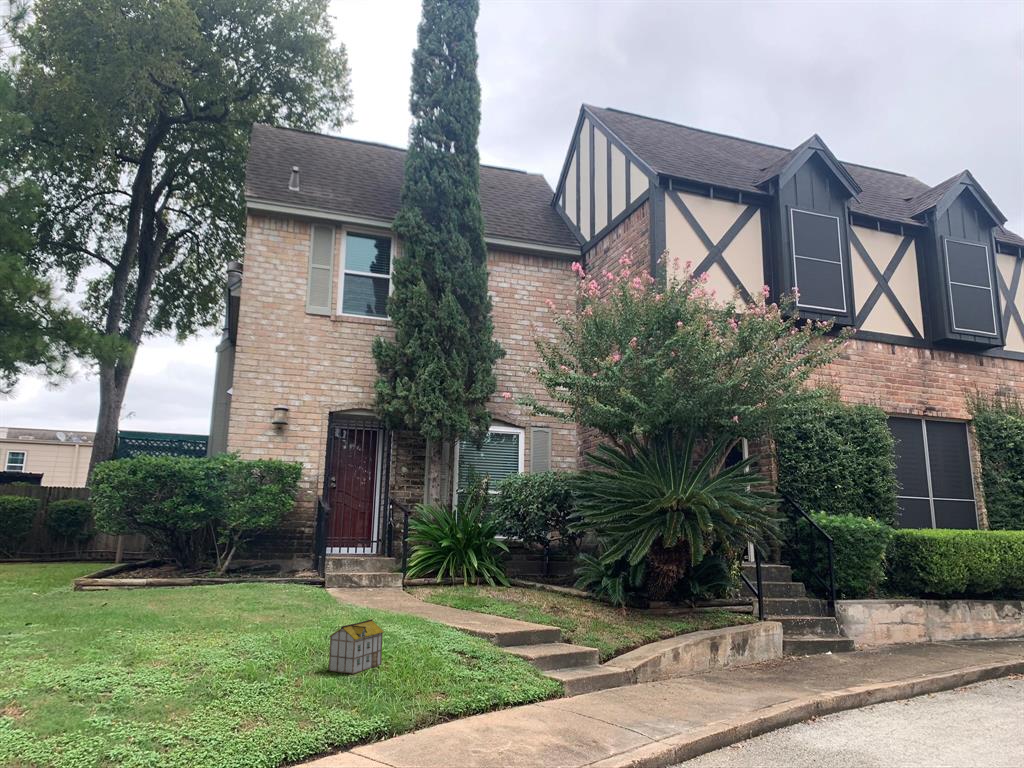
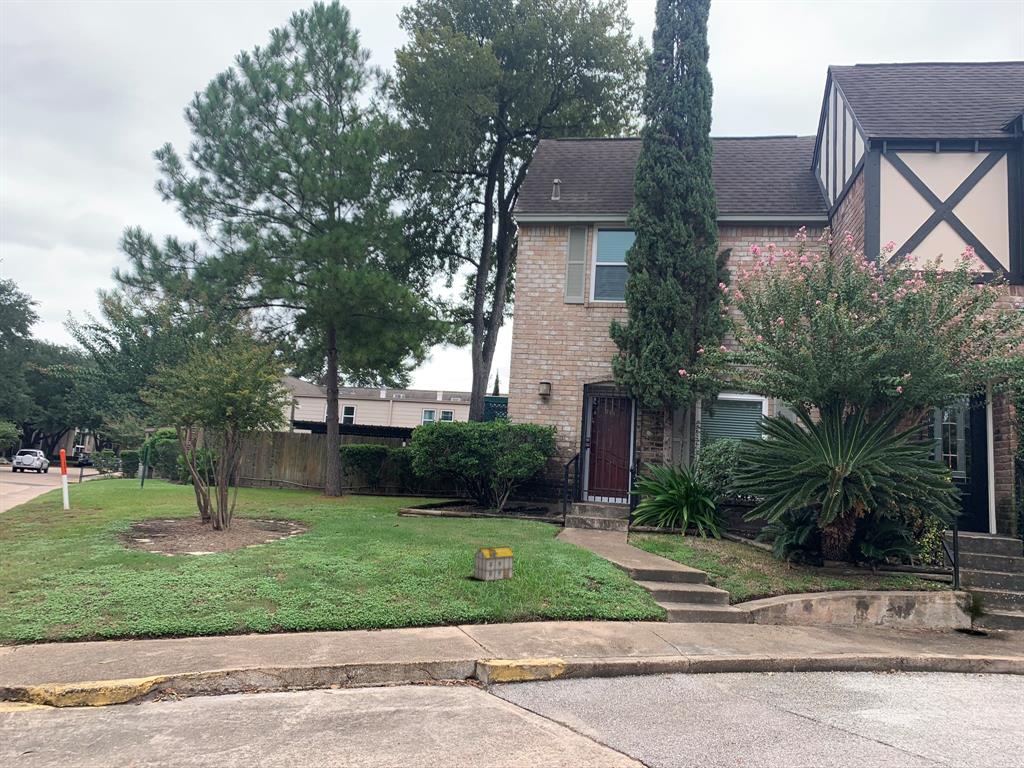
potted tree: none [792,604,833,667] -> present [953,582,990,638]

